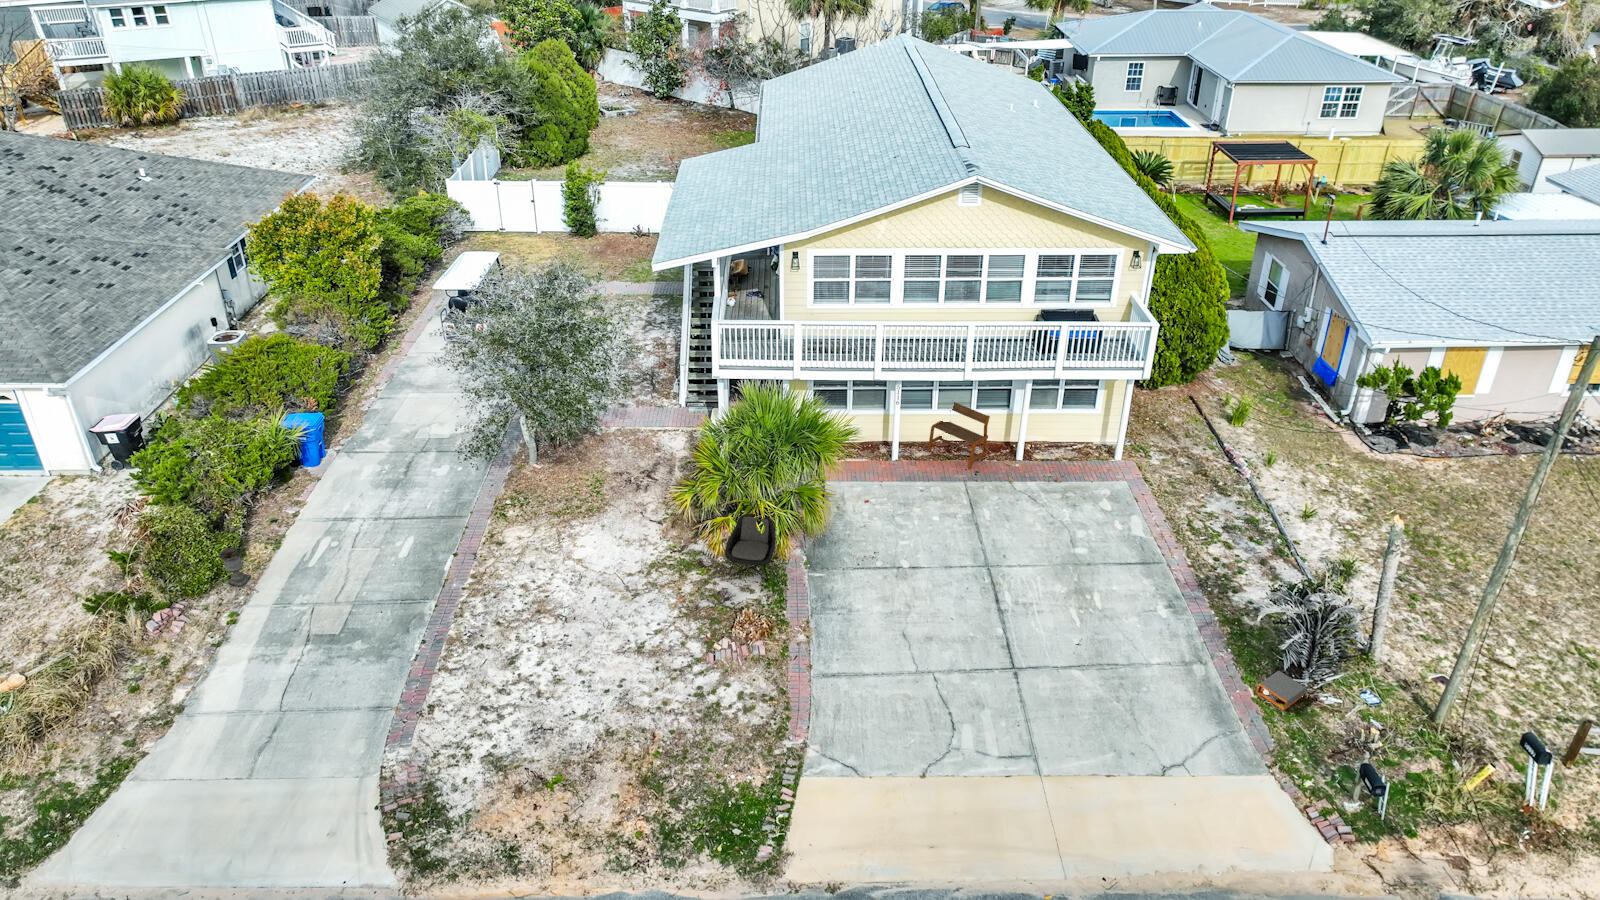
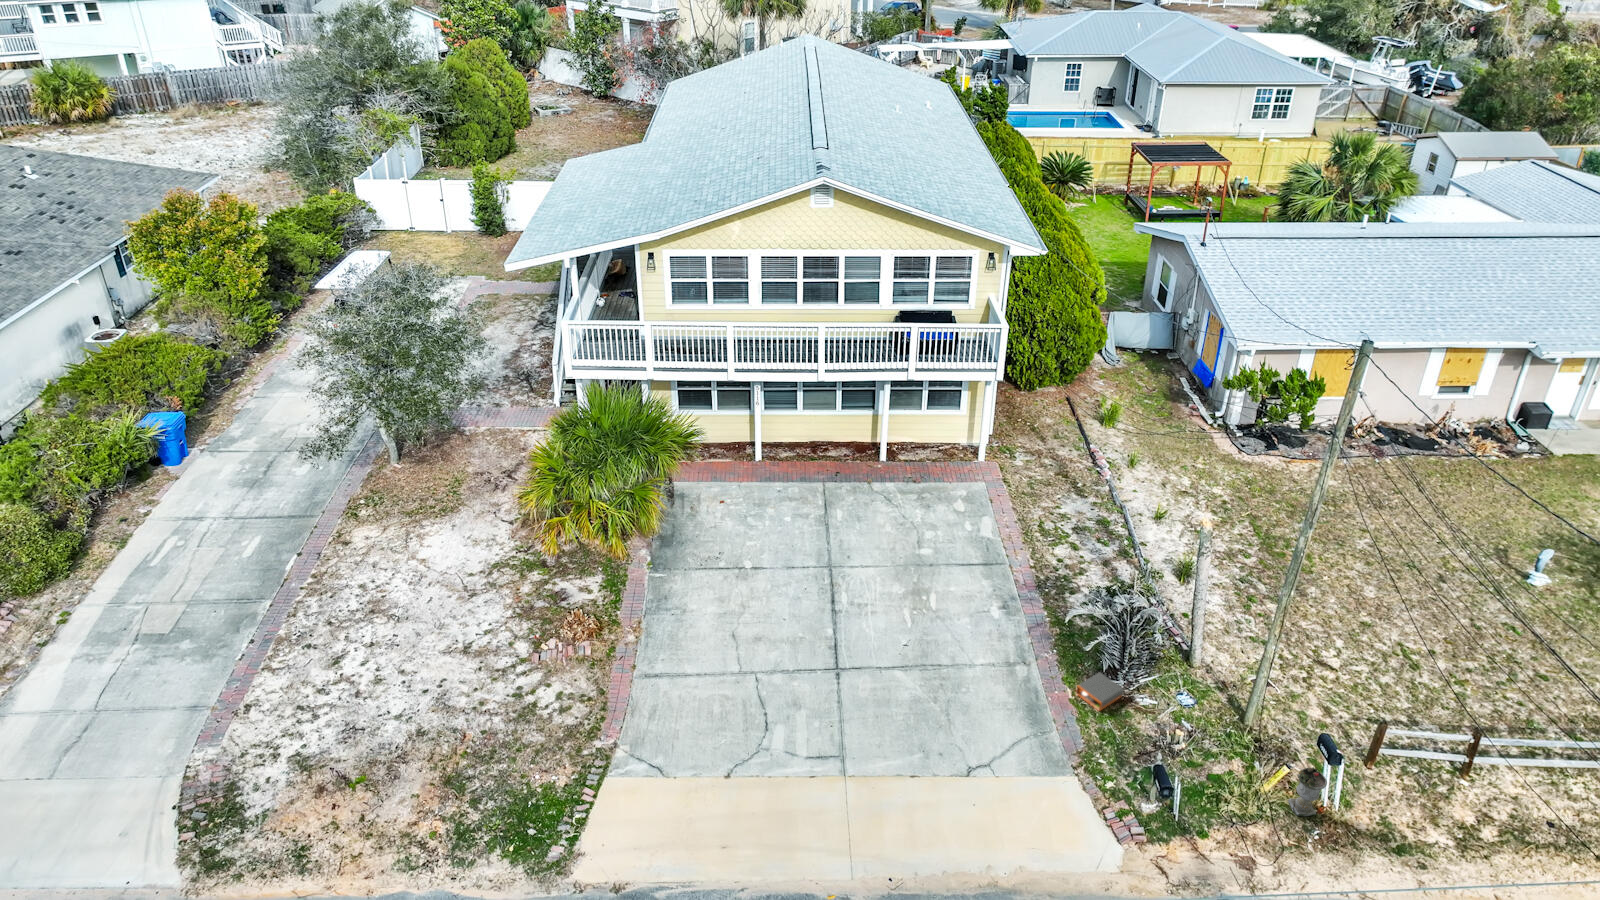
bench: present [928,402,990,470] -> none [795,401,853,471]
lounge chair: present [725,513,776,582] -> none [565,514,622,583]
planter: present [219,547,251,586] -> present [1288,767,1327,816]

